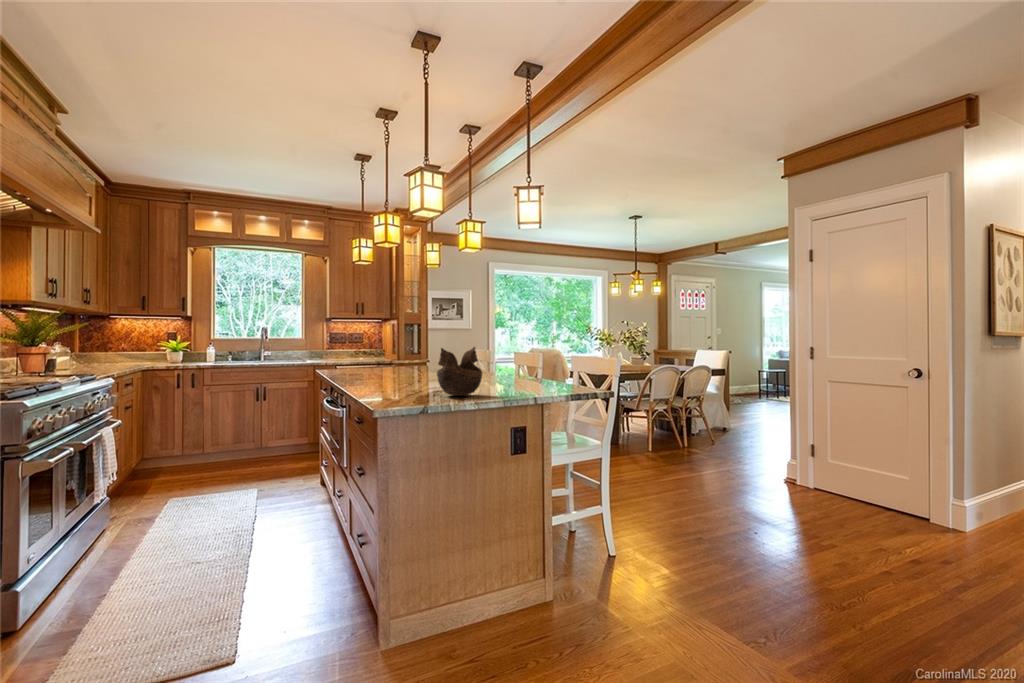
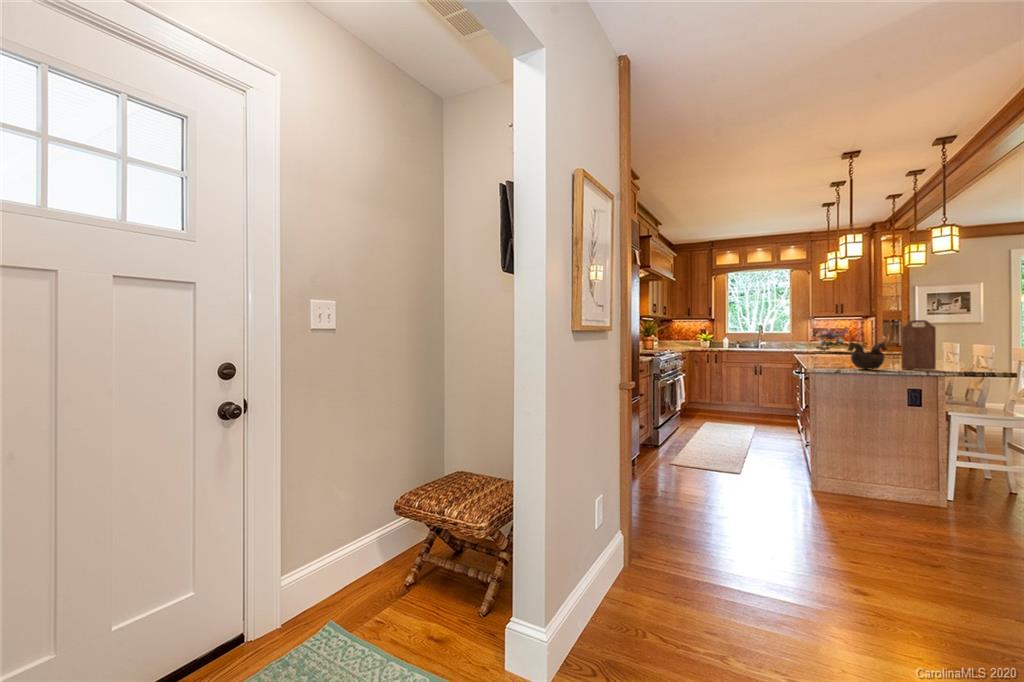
cutting board: none [488,316,520,390] -> present [902,320,936,370]
flower arrangement: none [333,331,375,363] -> present [816,328,847,351]

